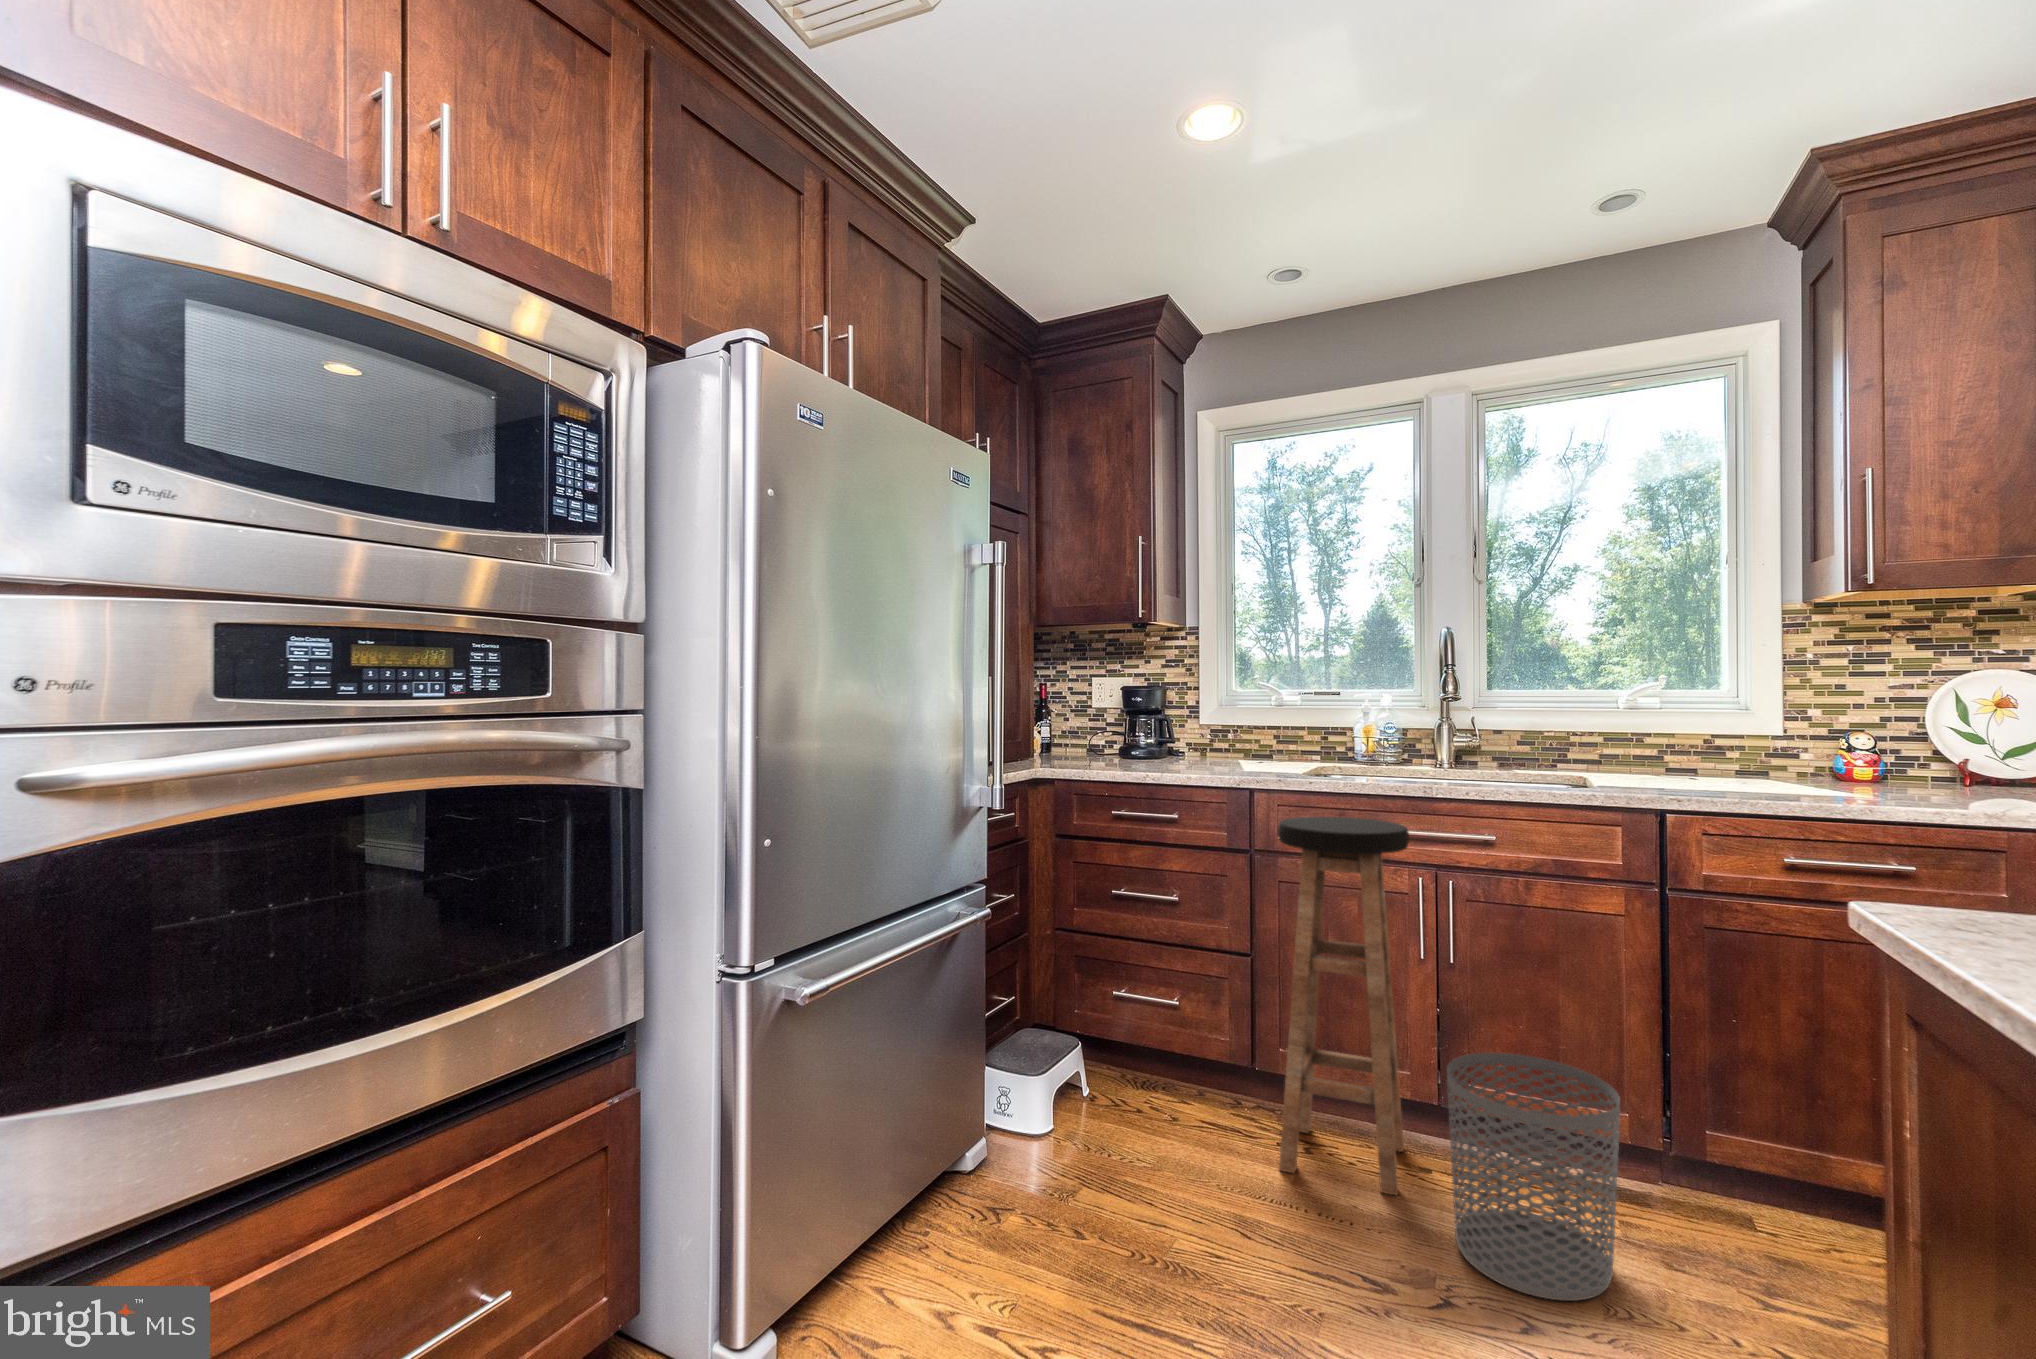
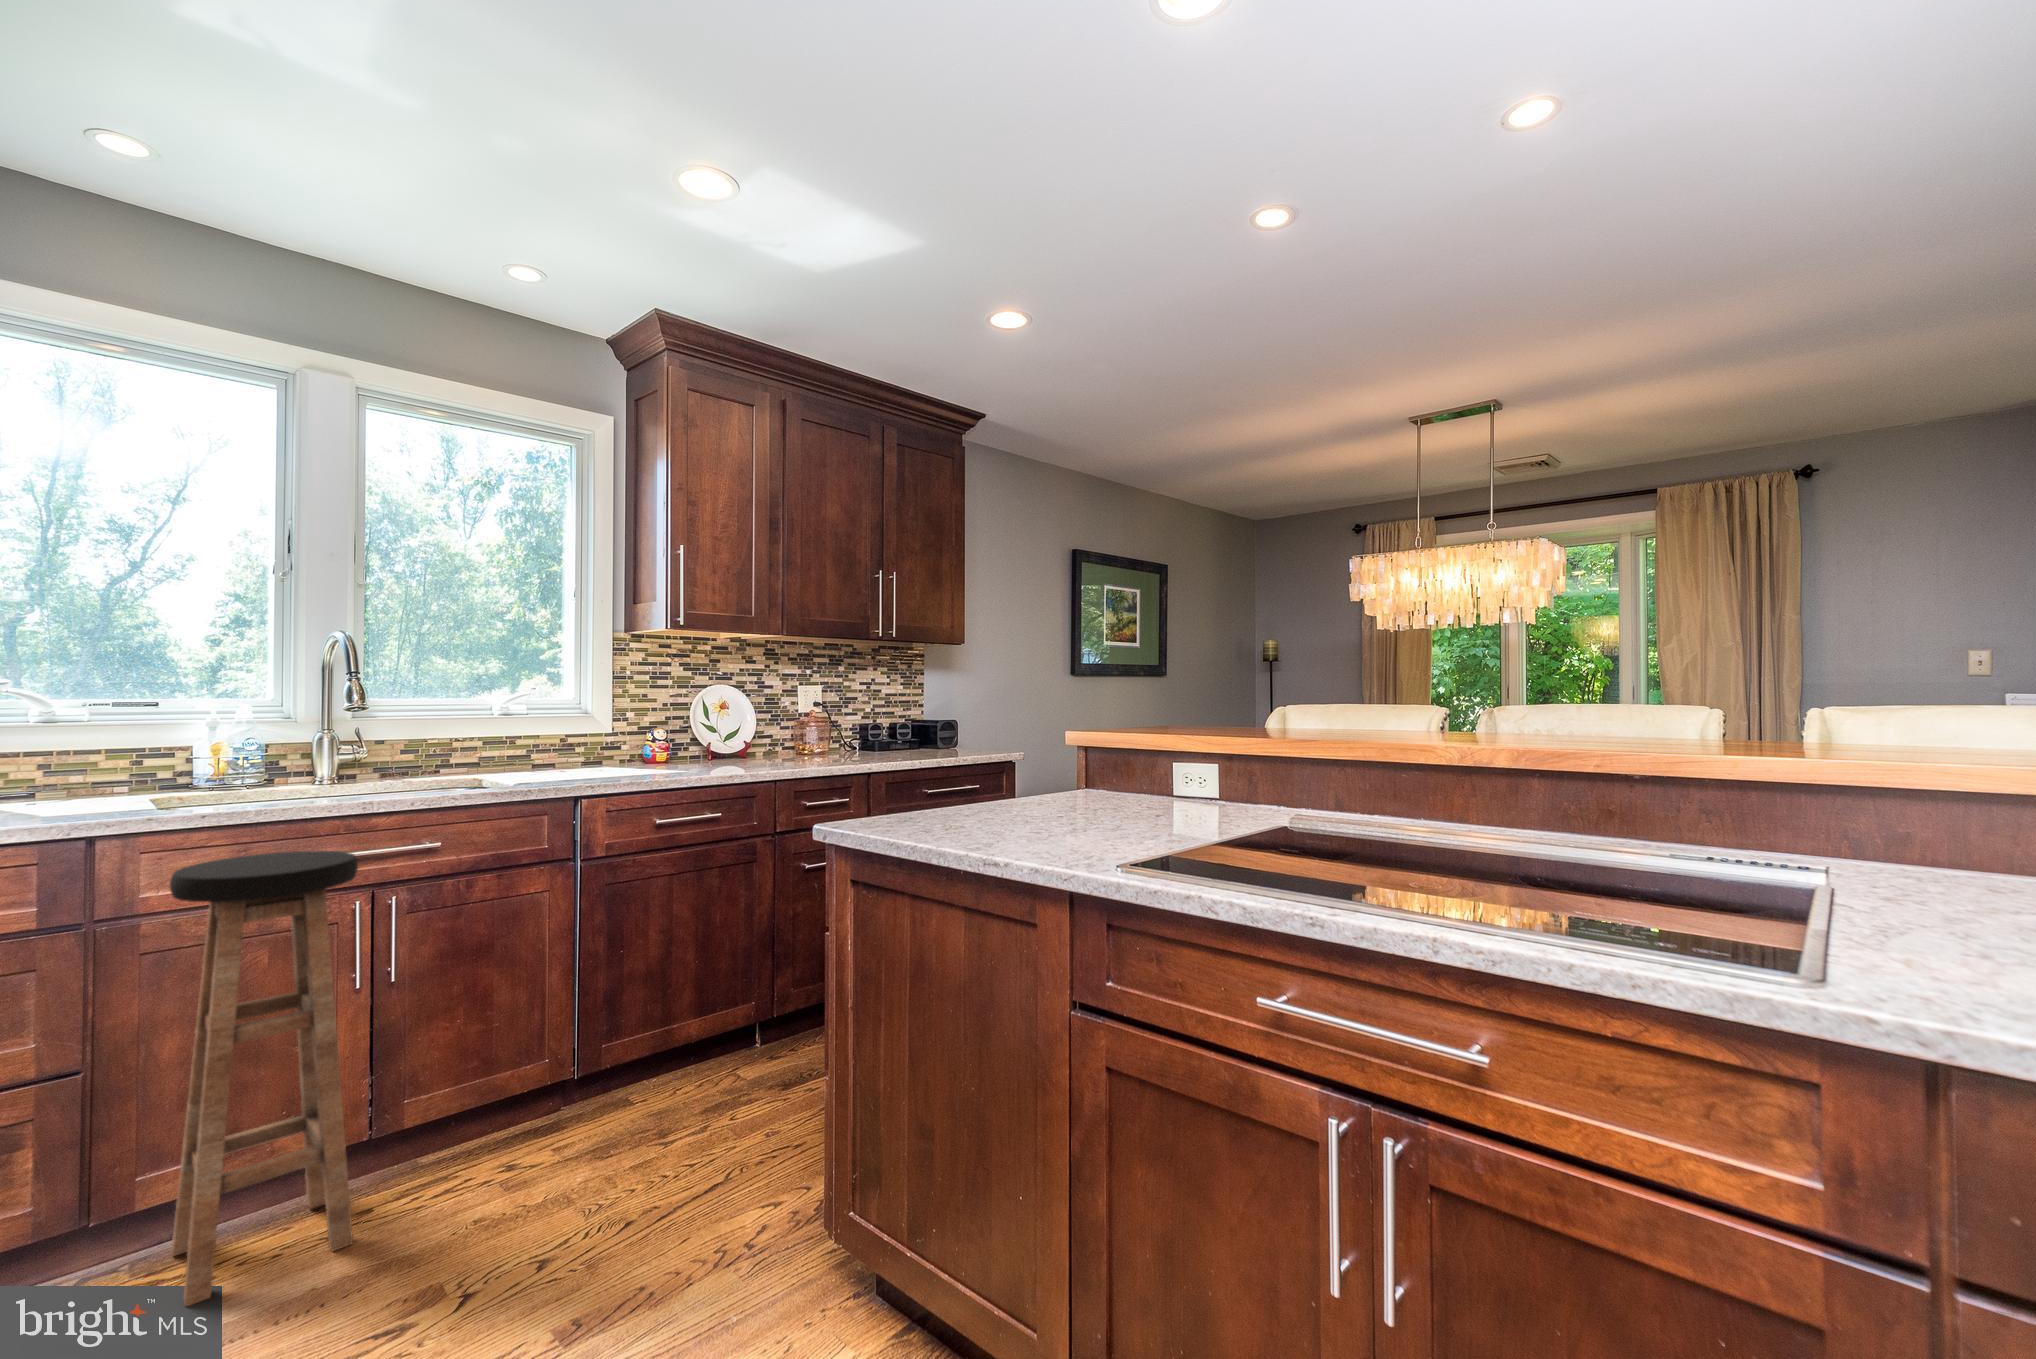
waste bin: present [1447,1053,1621,1301] -> none [432,1032,588,1253]

